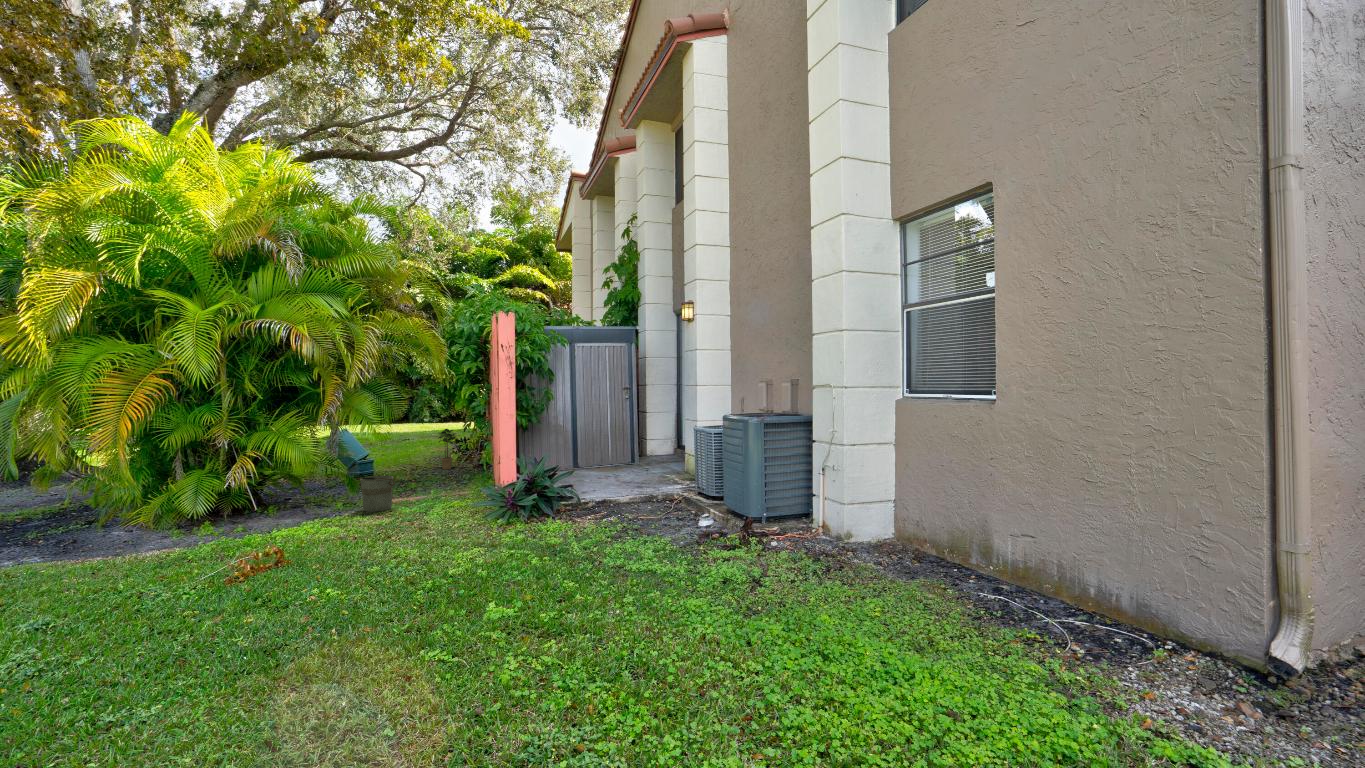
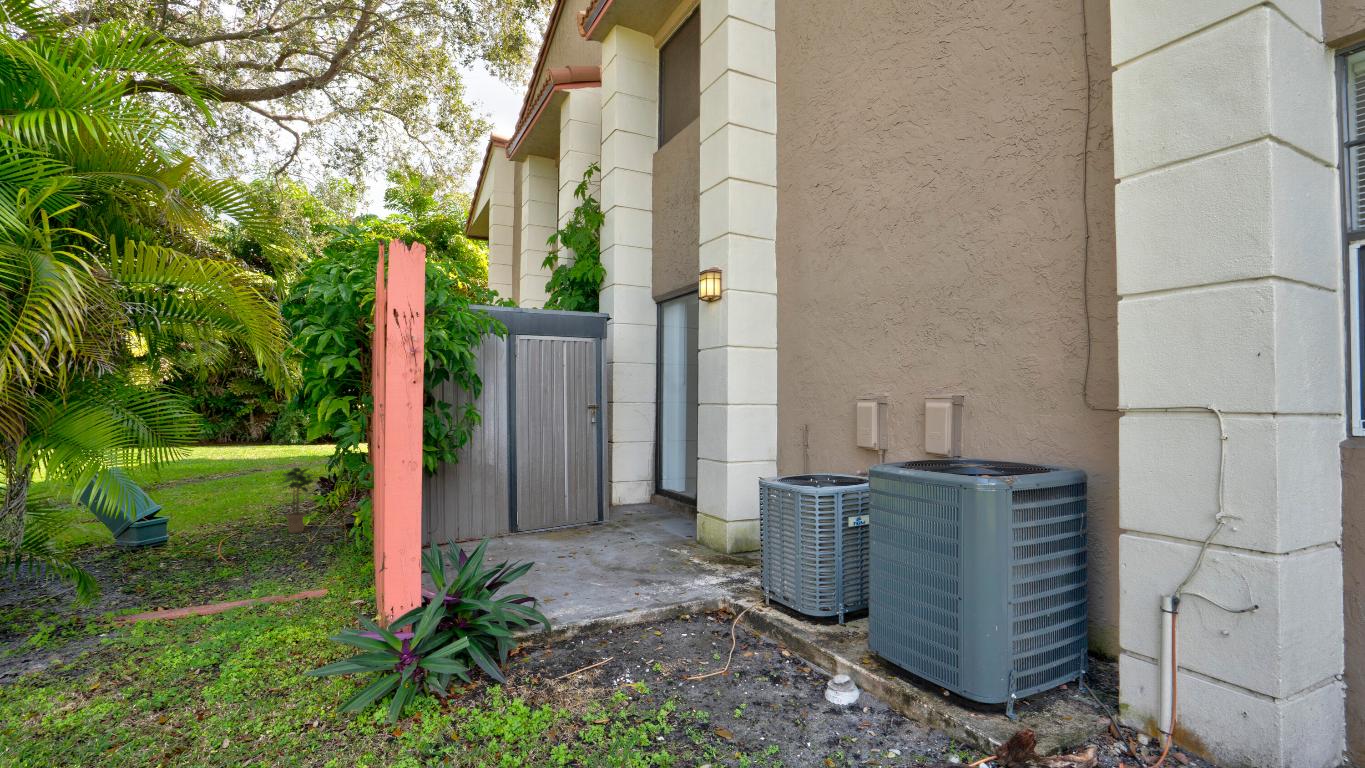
bucket: present [357,476,395,512] -> none [39,585,142,677]

